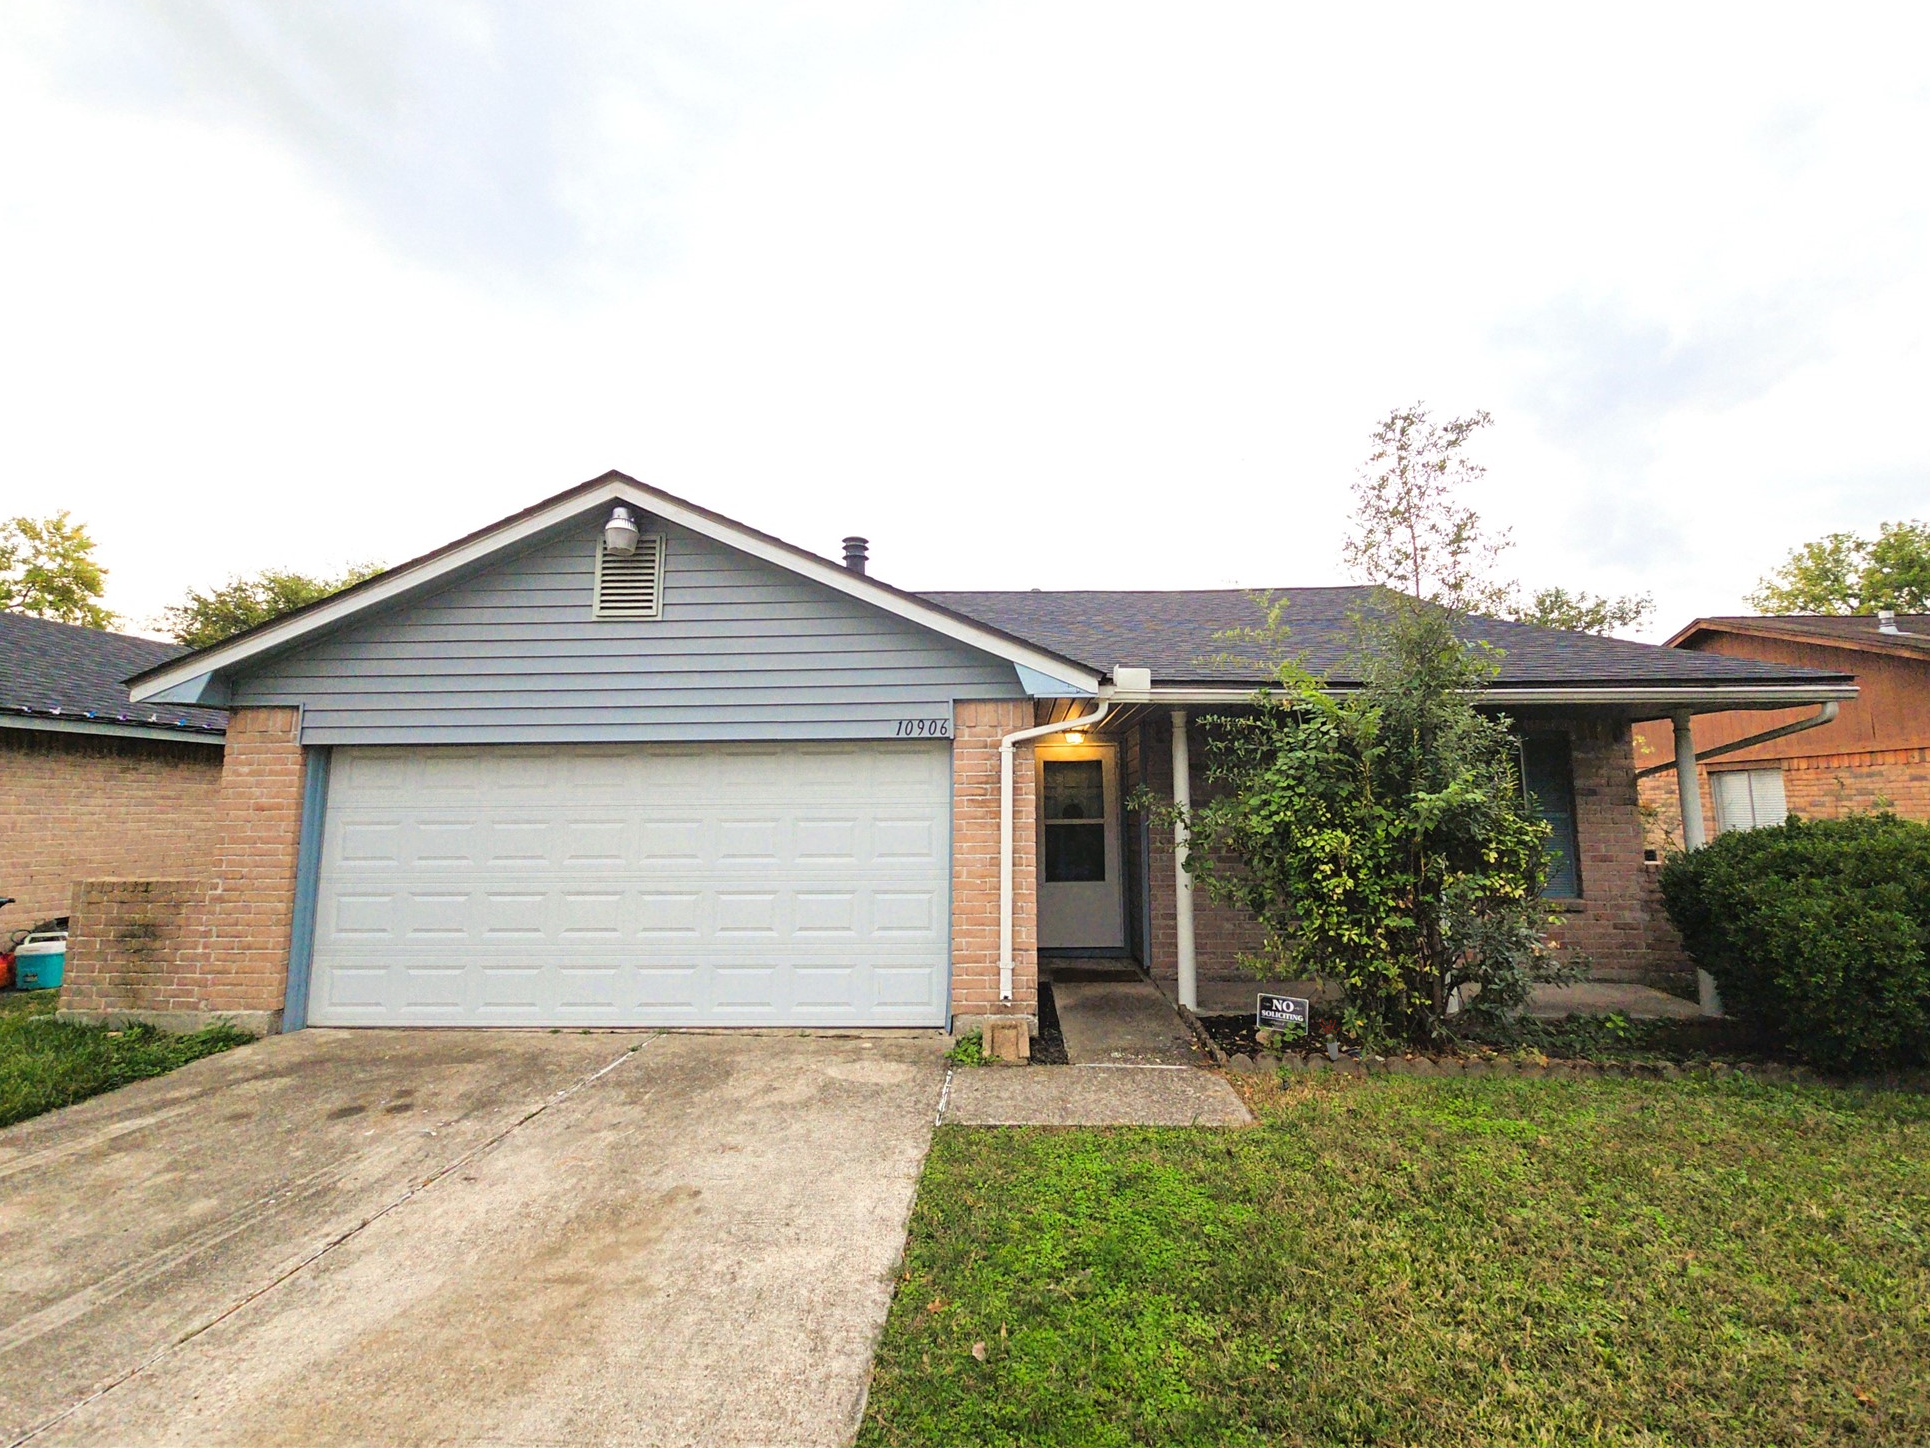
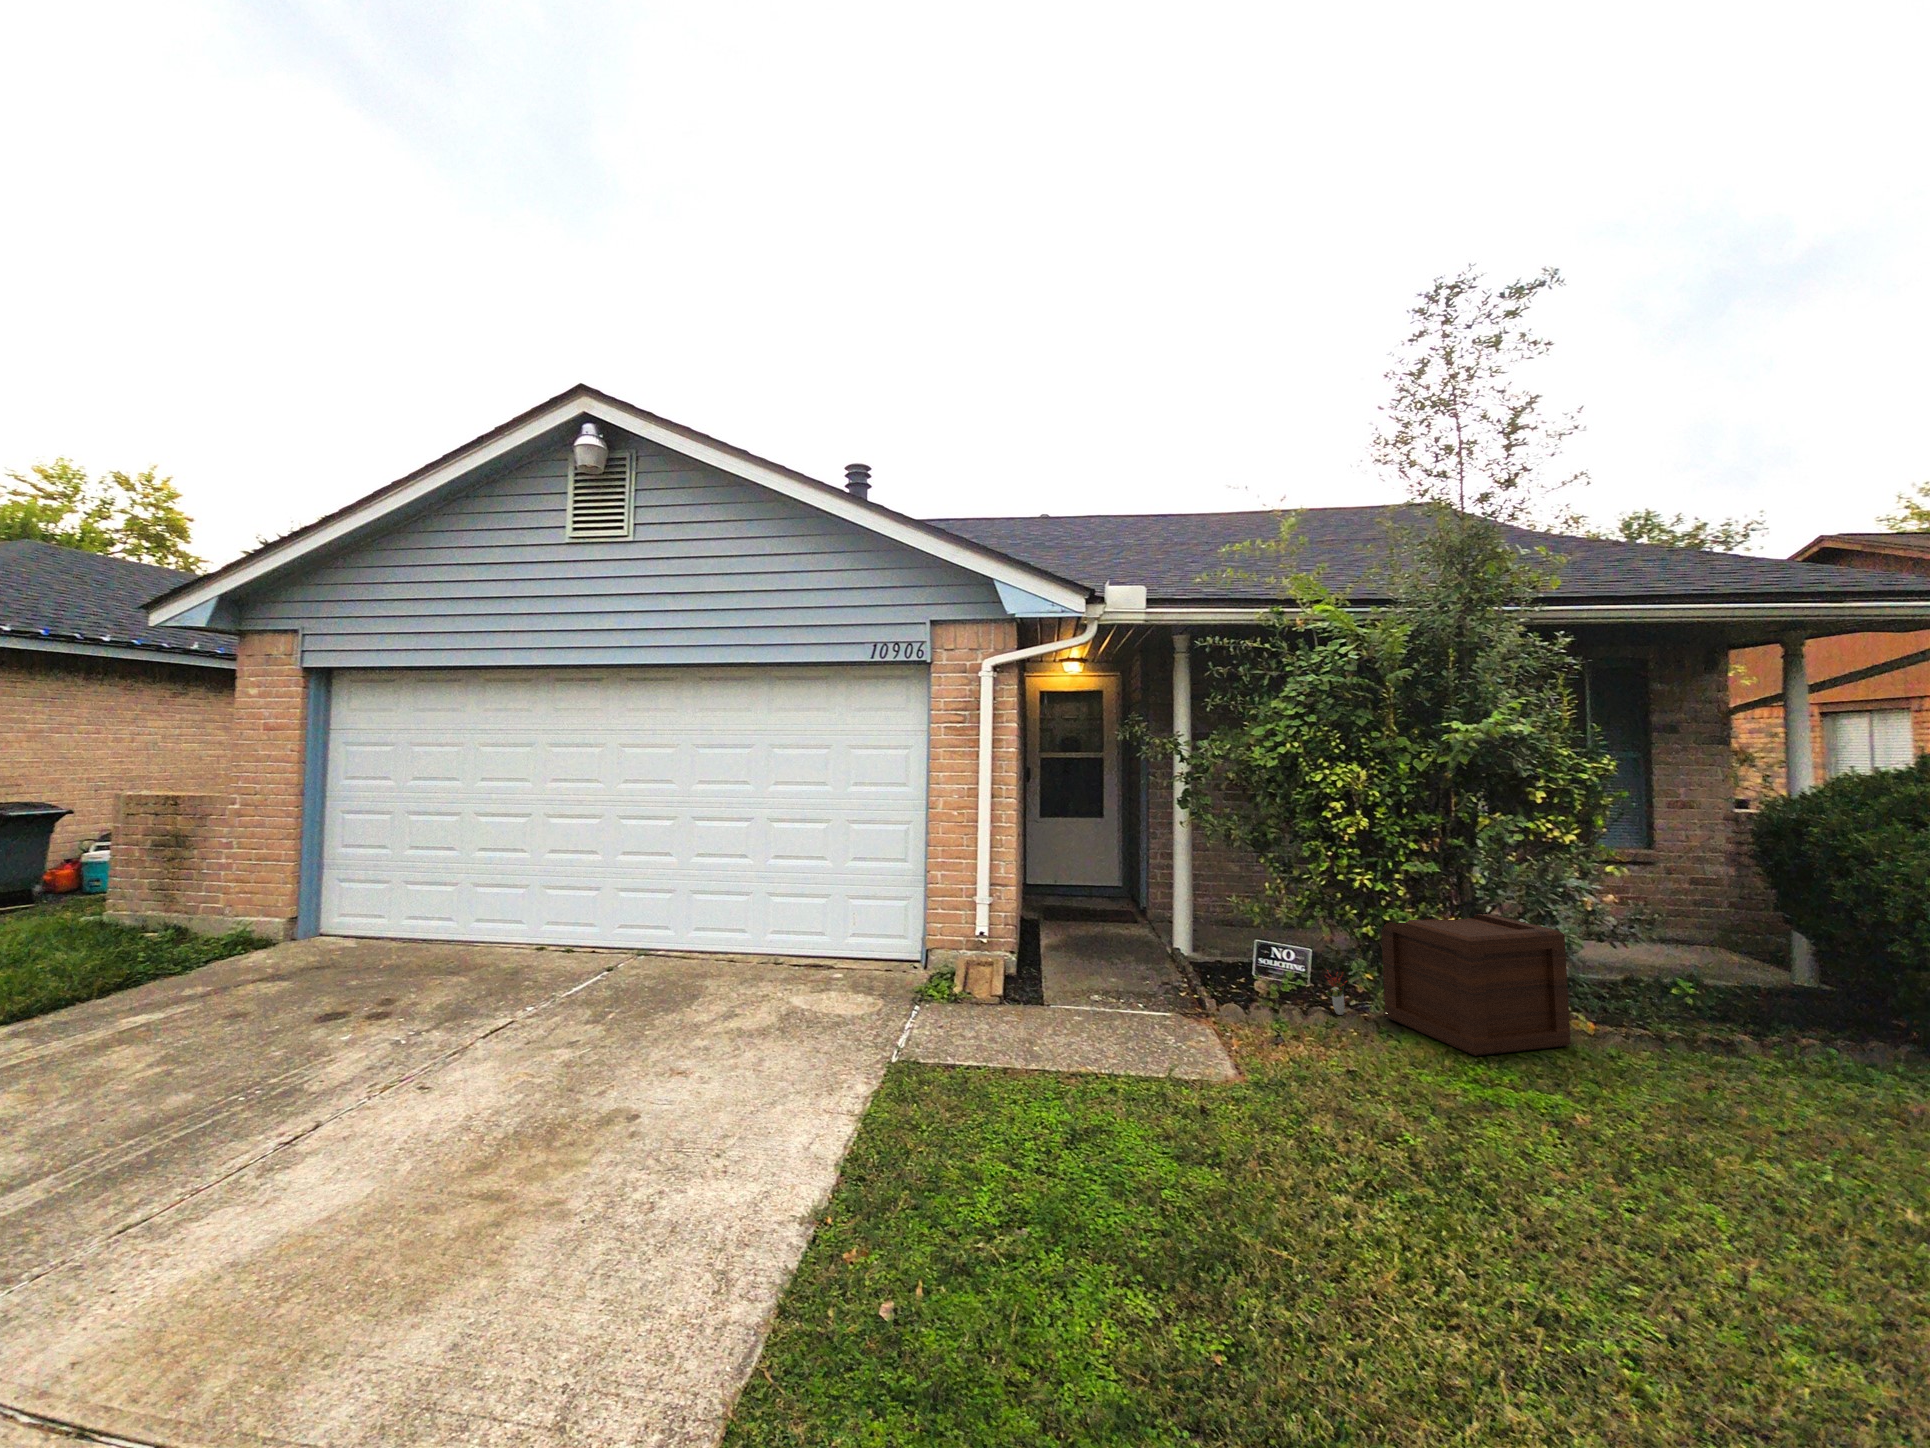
wooden crate: none [1366,958,1529,1091] -> present [1382,914,1571,1056]

